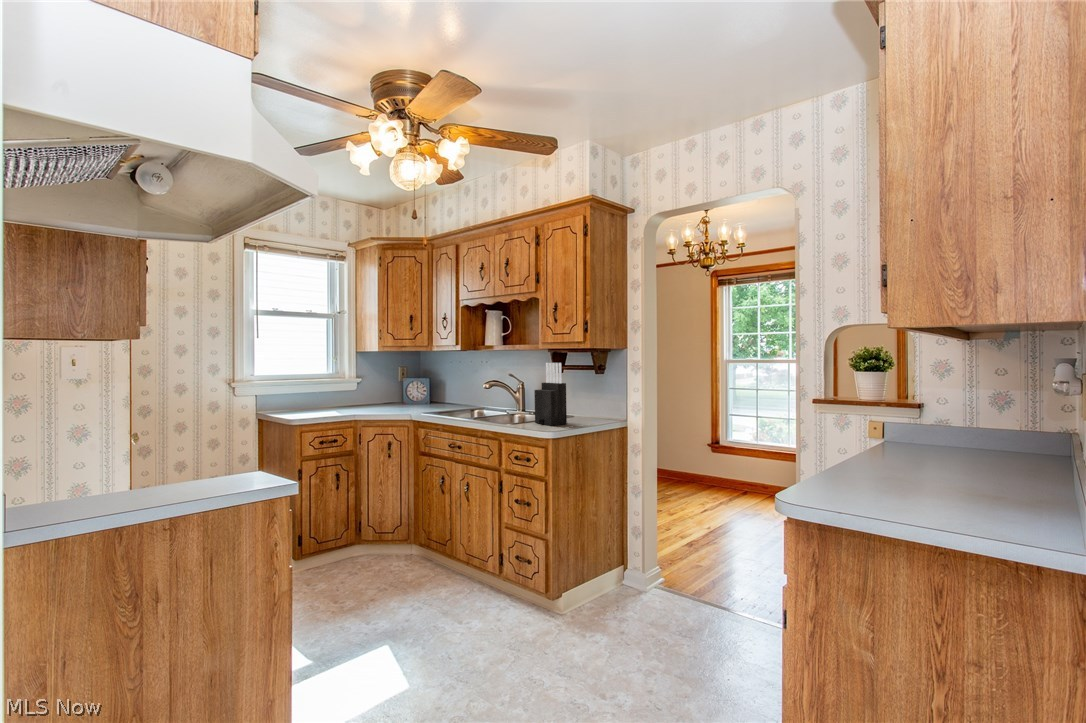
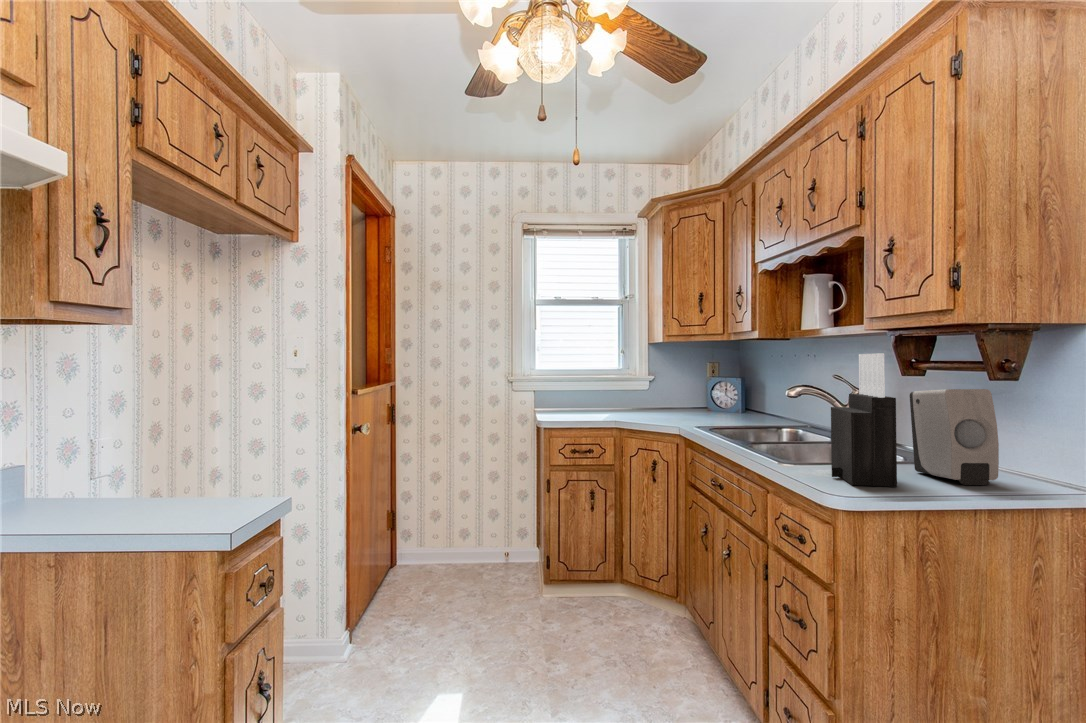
soap dispenser: none [562,378,596,421] -> present [910,389,999,485]

